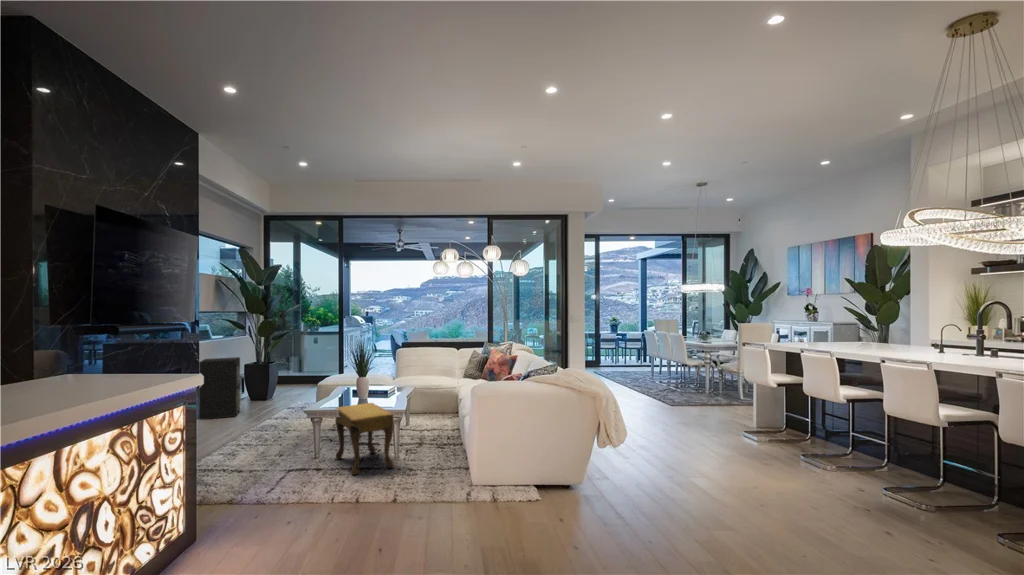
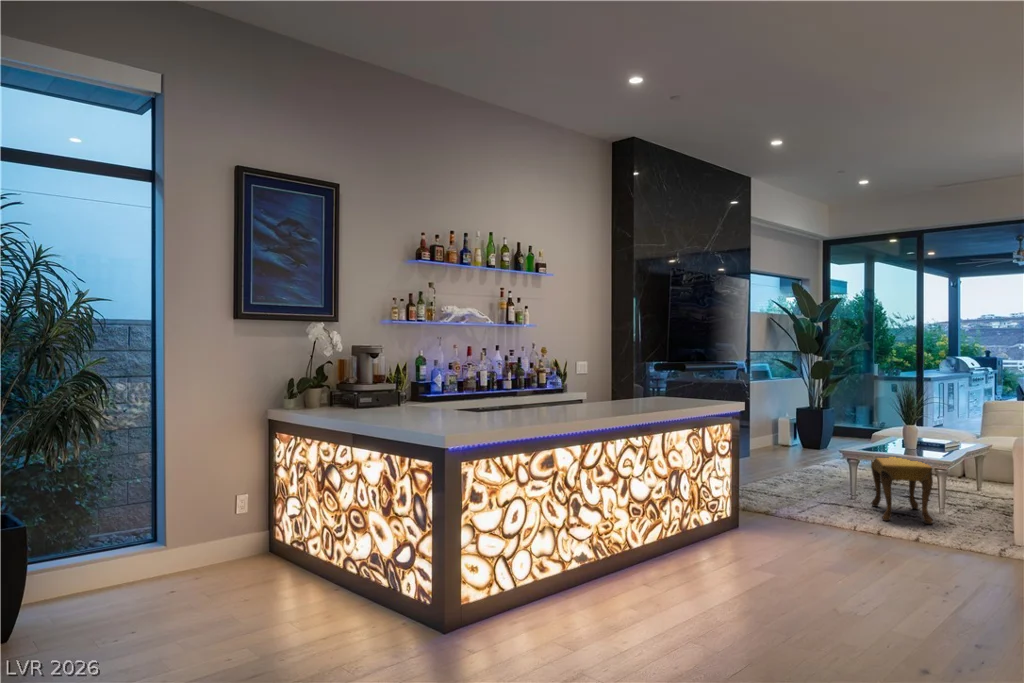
speaker: present [199,357,241,420] -> none [752,397,790,456]

